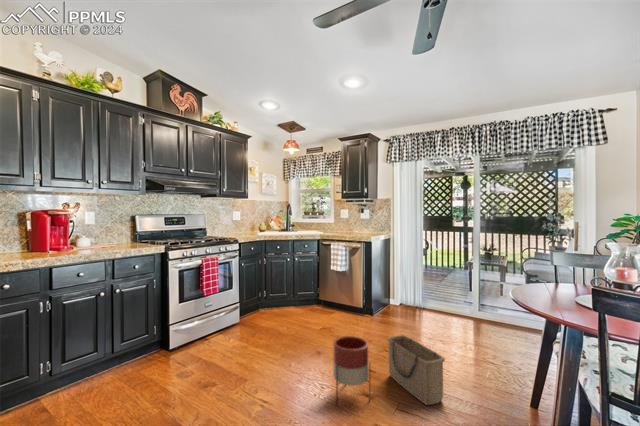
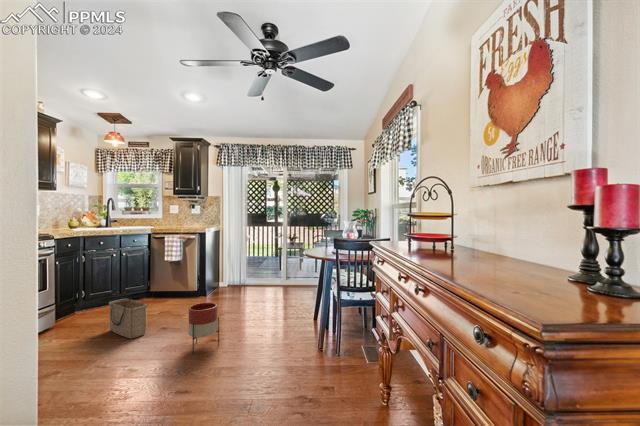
basket: present [387,335,445,405] -> present [109,299,147,339]

